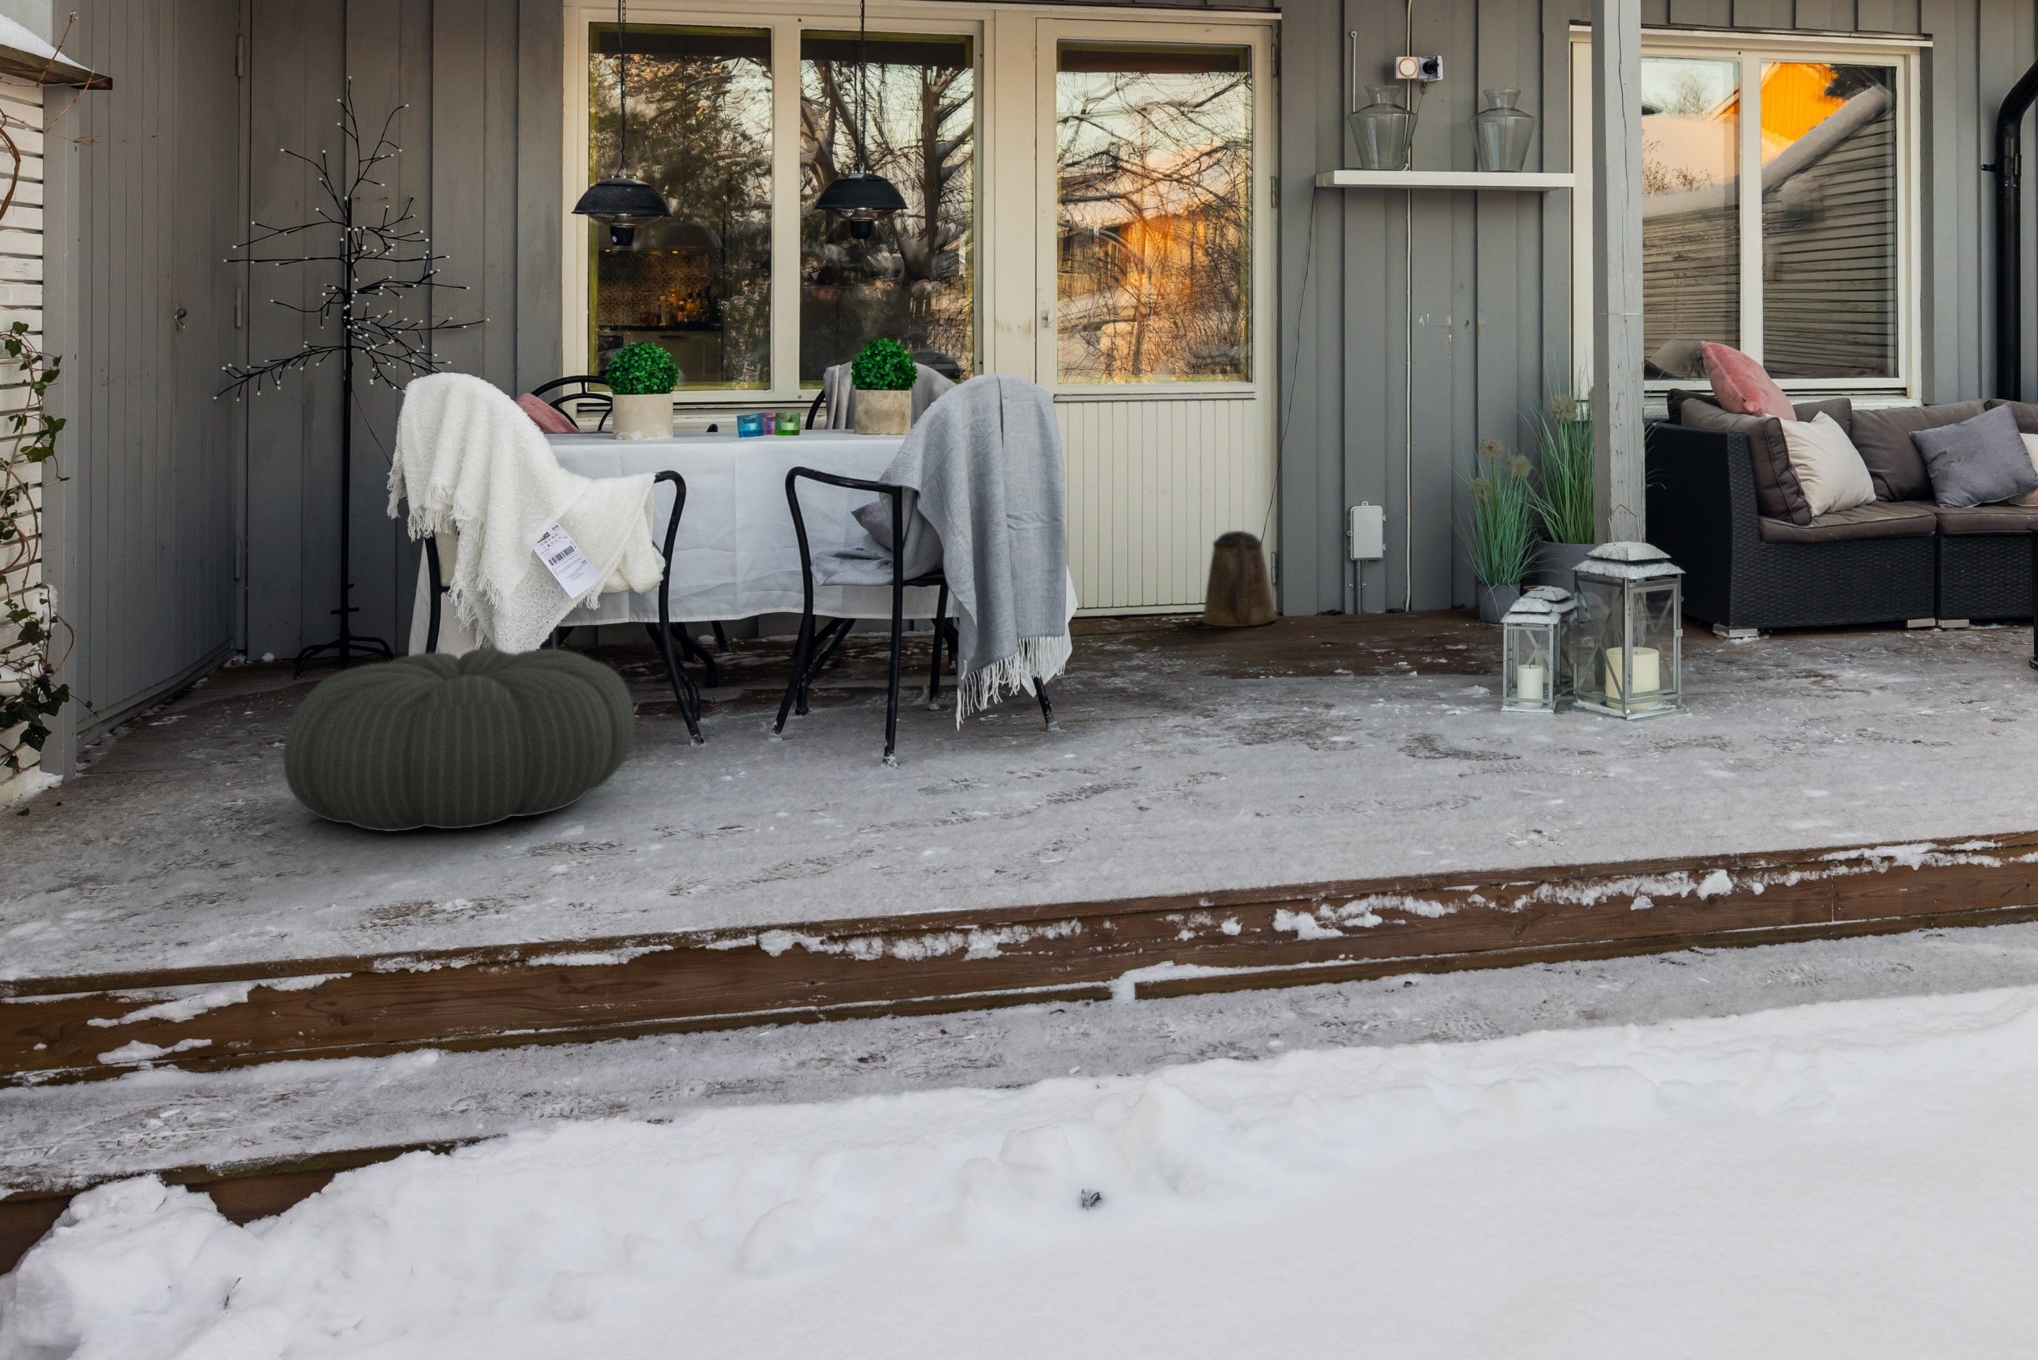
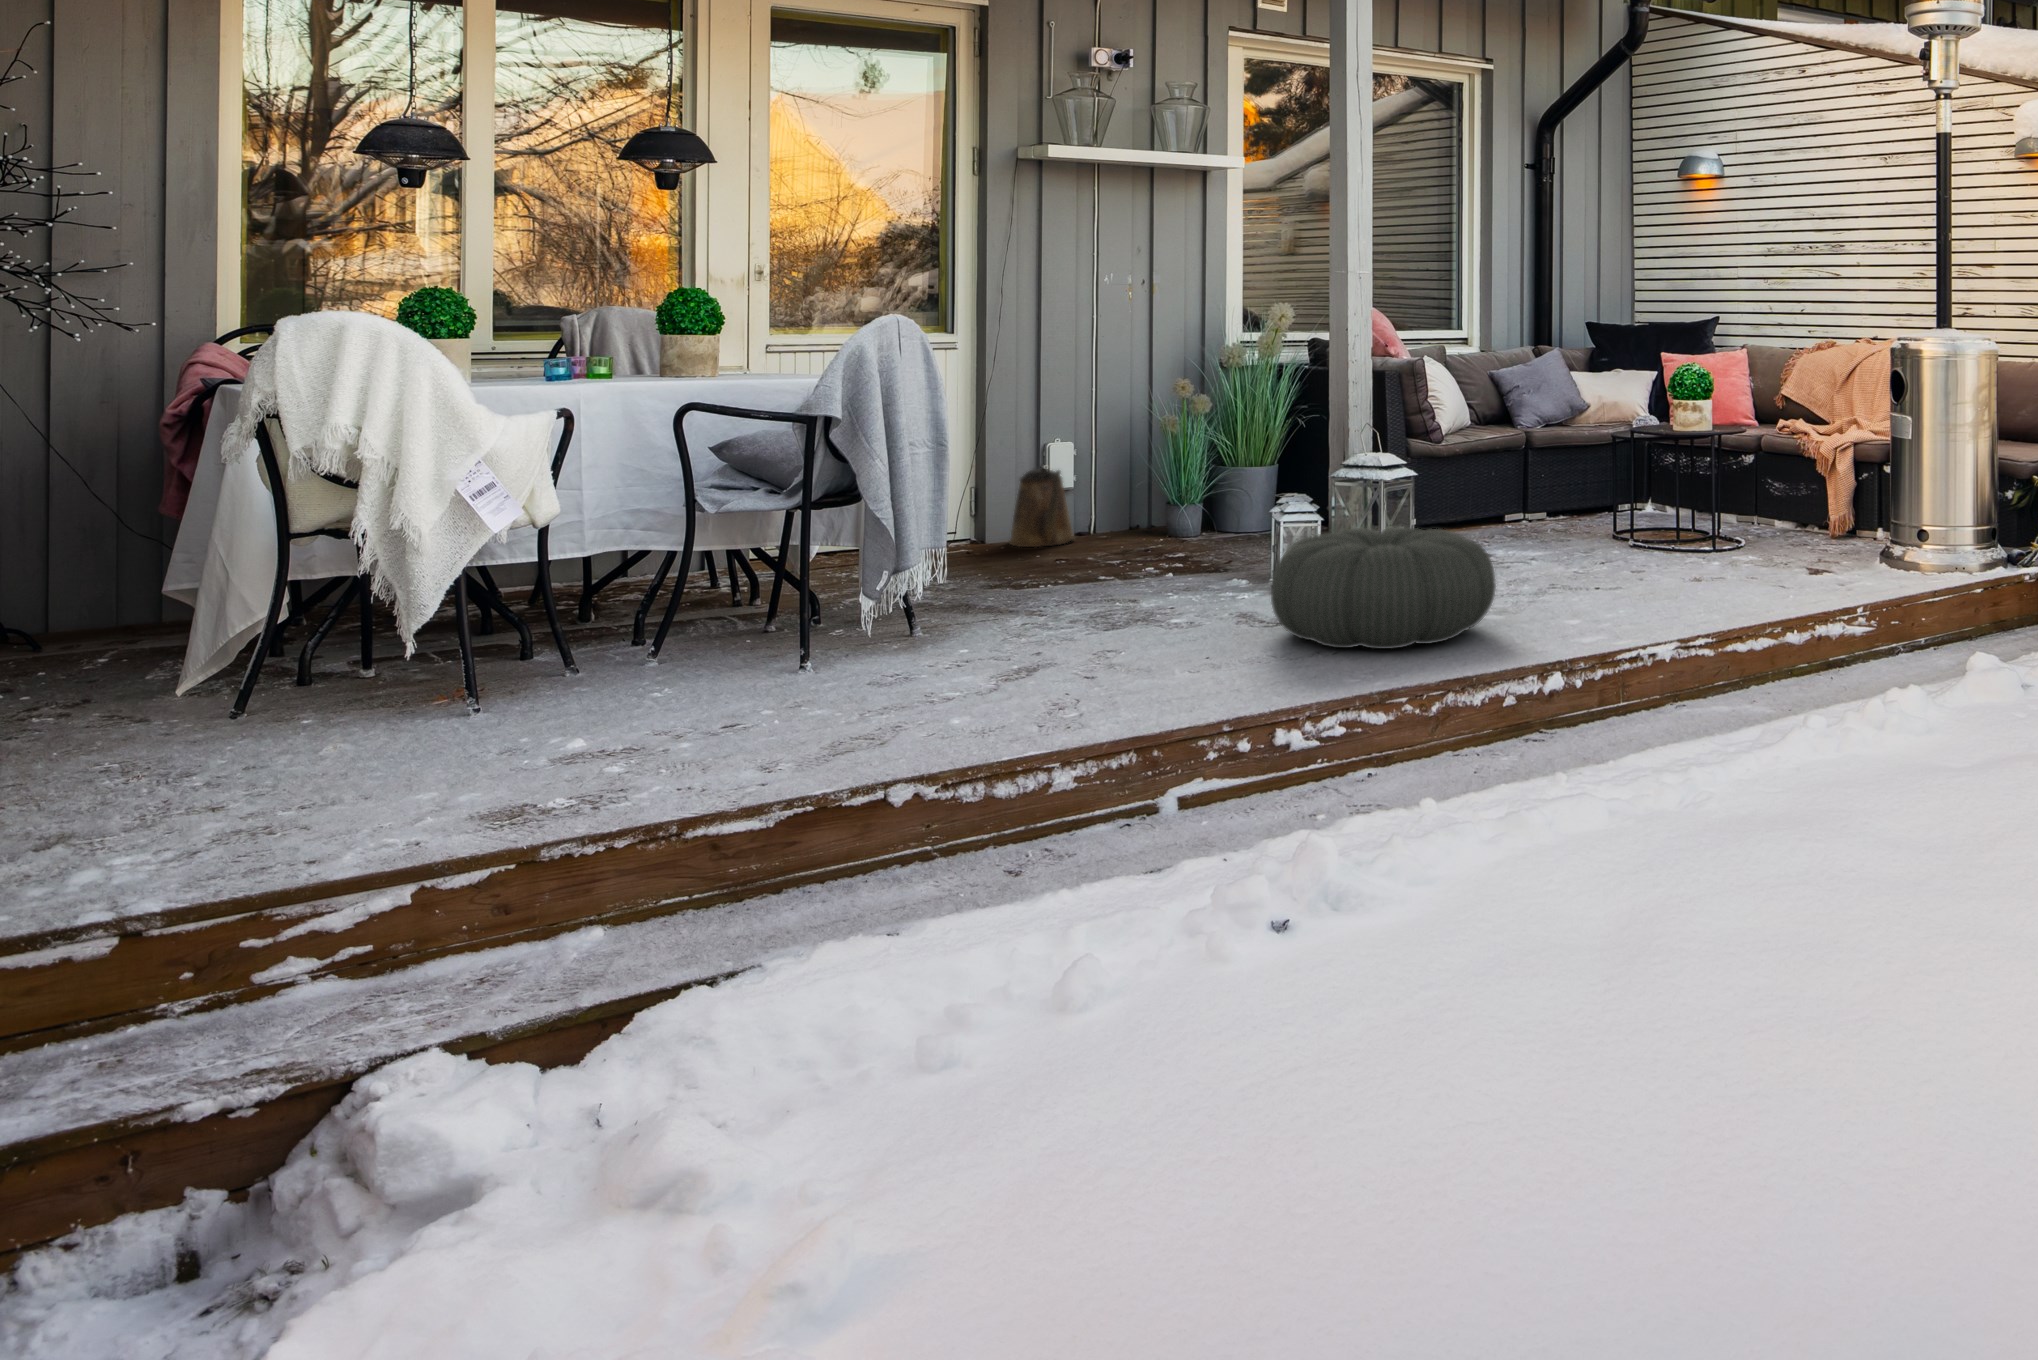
pouf: present [283,648,635,831] -> present [1271,526,1496,649]

